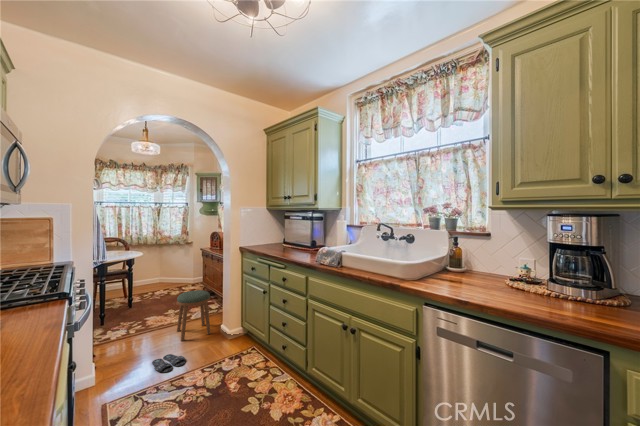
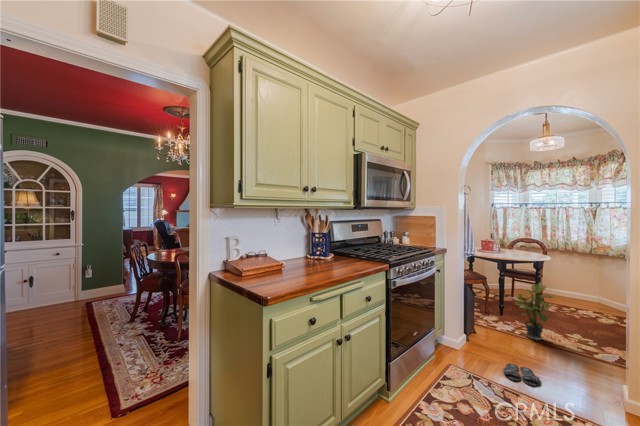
potted plant: none [130,276,164,331] -> present [515,283,553,340]
stool: present [177,290,211,341] -> none [555,312,611,384]

